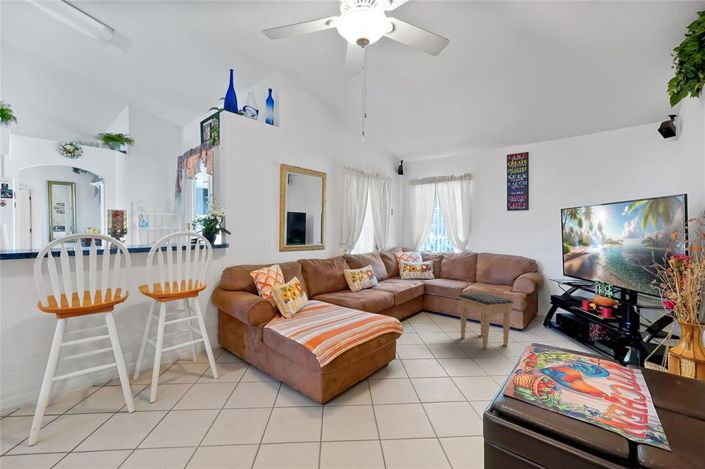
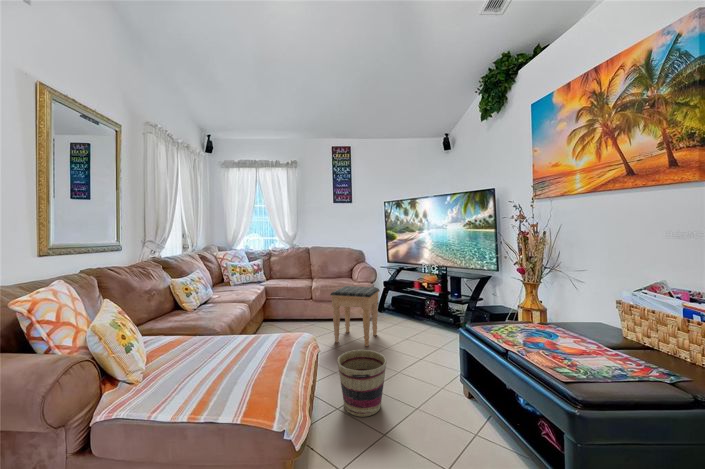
basket: none [413,333,450,378] -> present [338,350,386,417]

